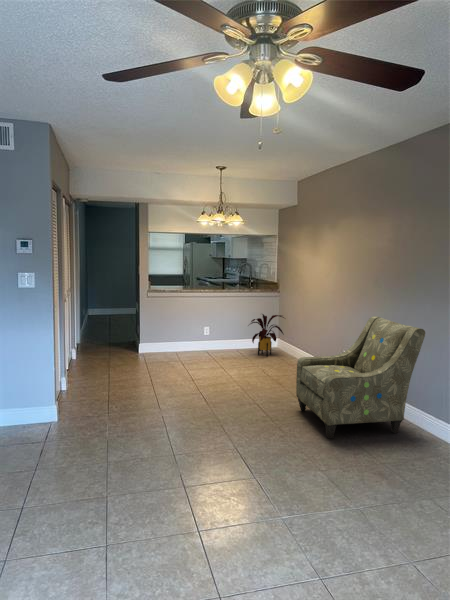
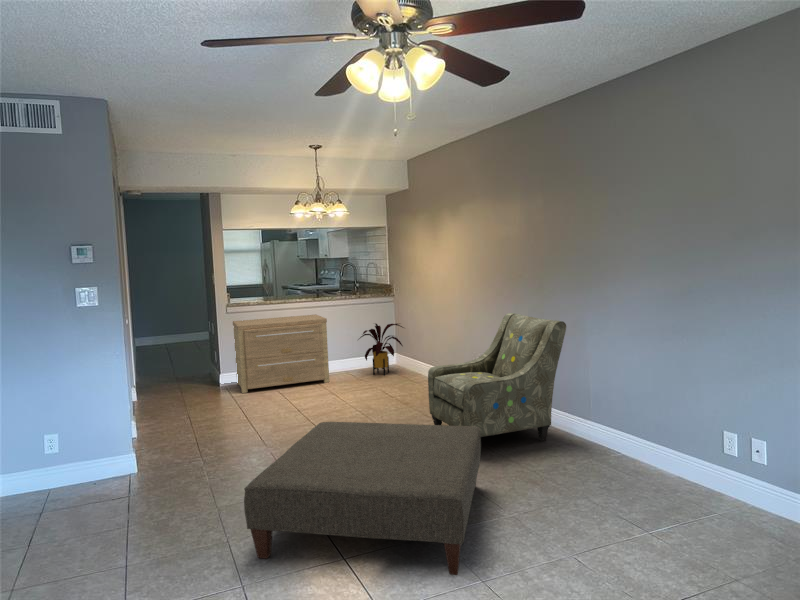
side table: none [151,303,223,361] -> present [233,314,329,393]
ottoman: none [117,398,334,563] -> present [244,422,481,575]

